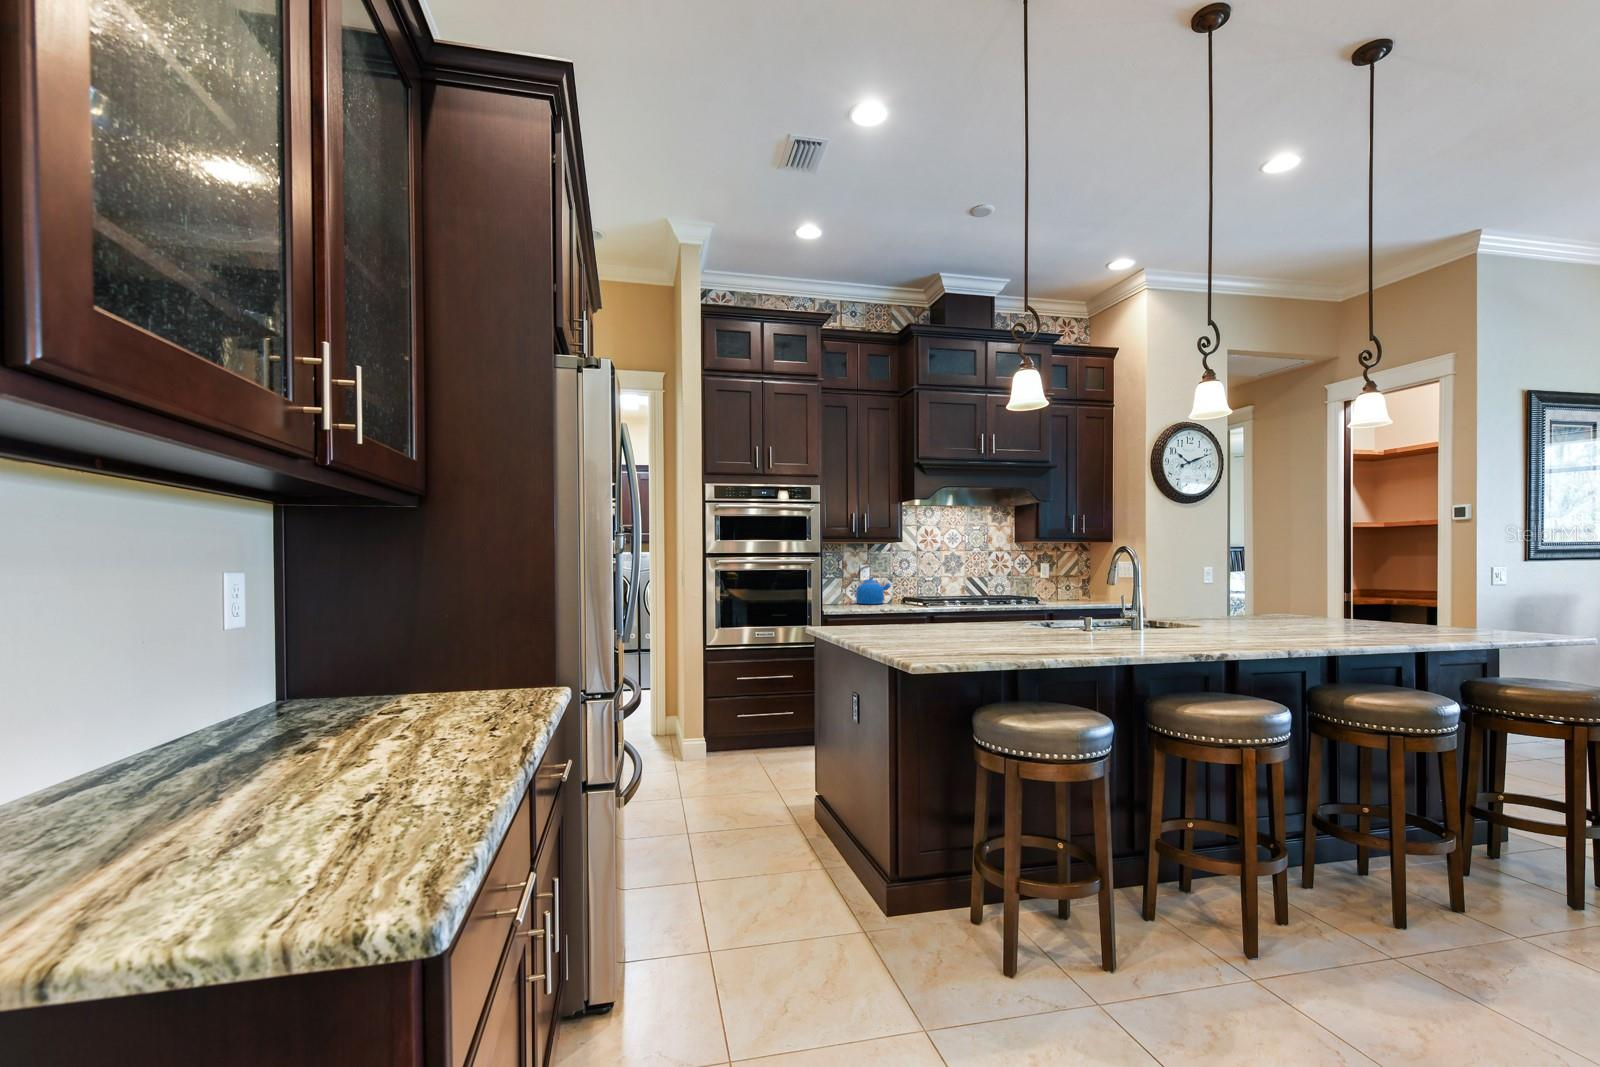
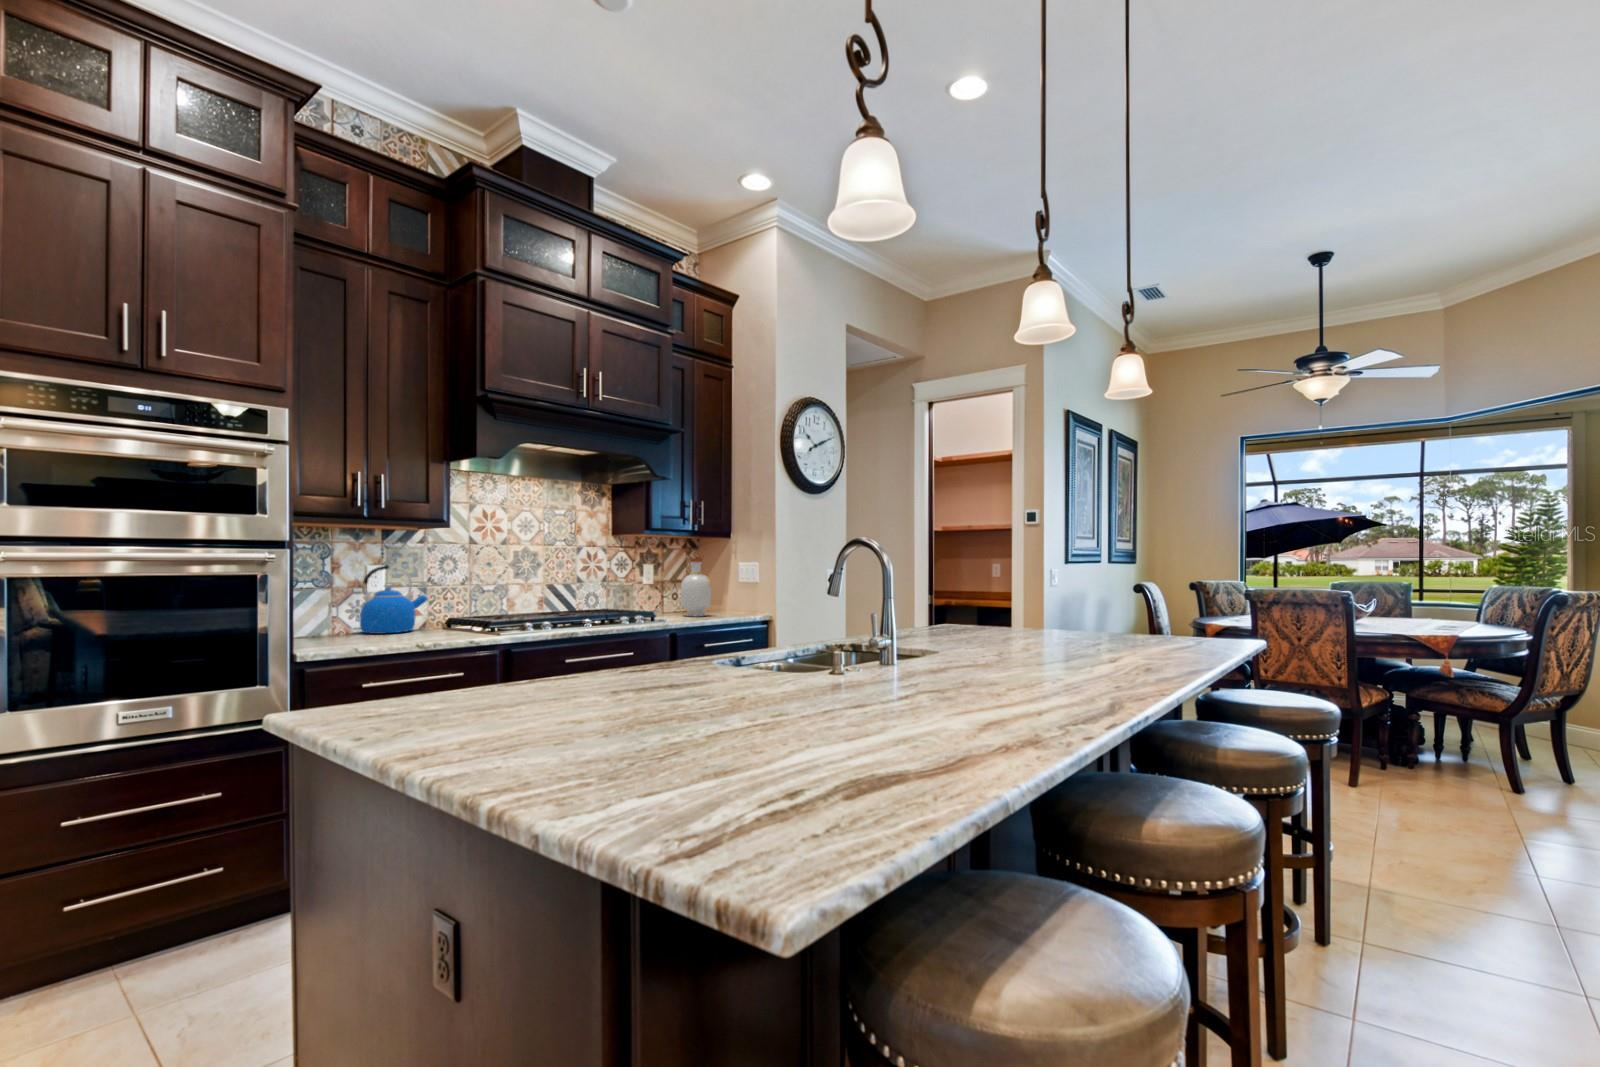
bottle: none [1061,561,1085,604] -> present [681,558,711,617]

